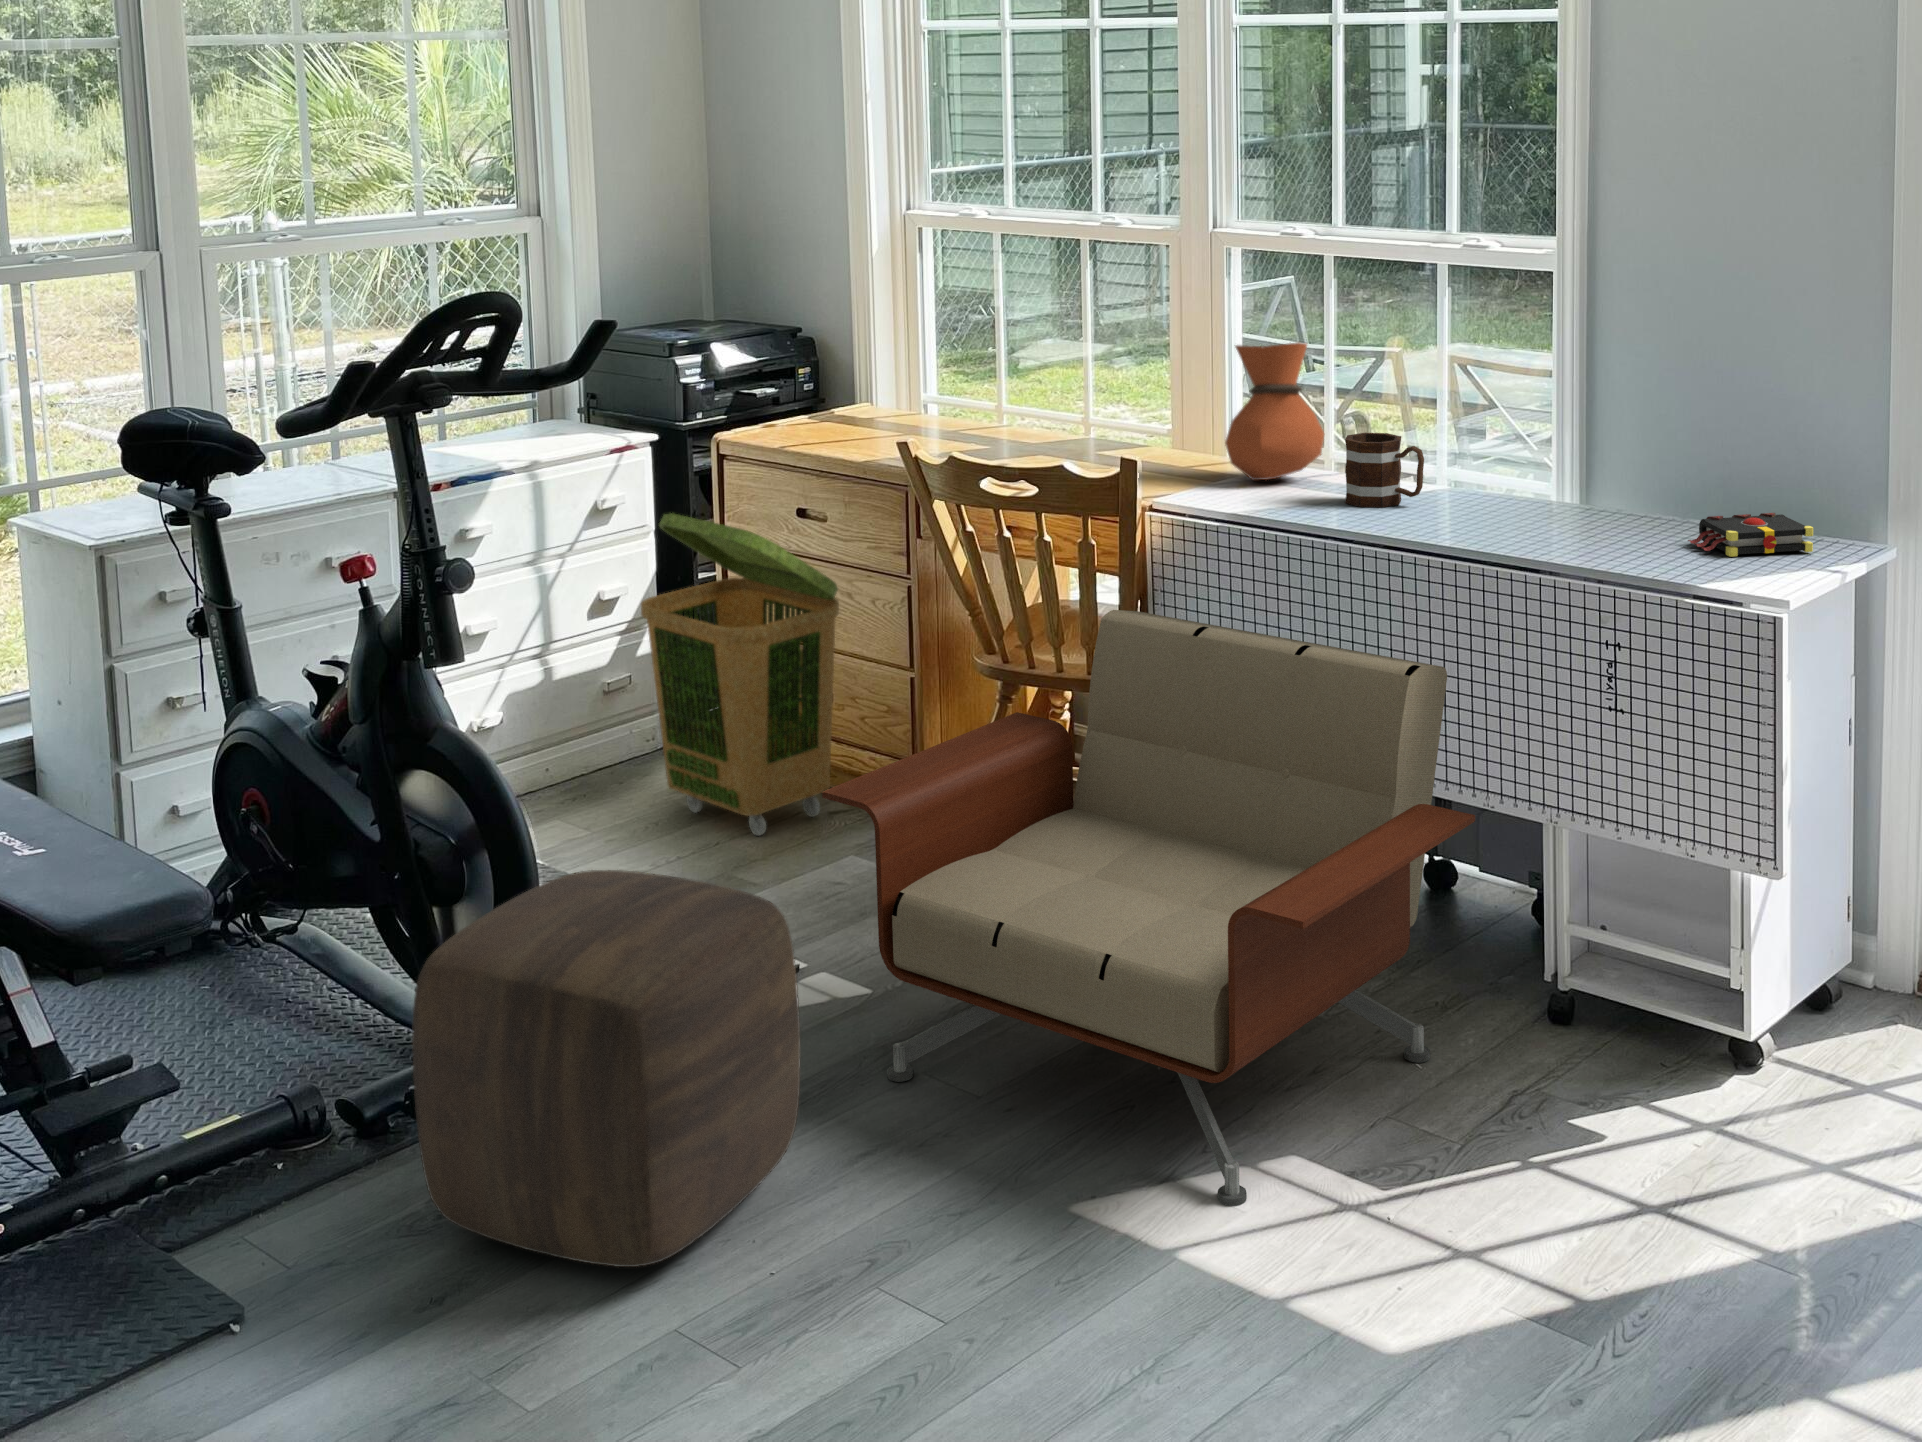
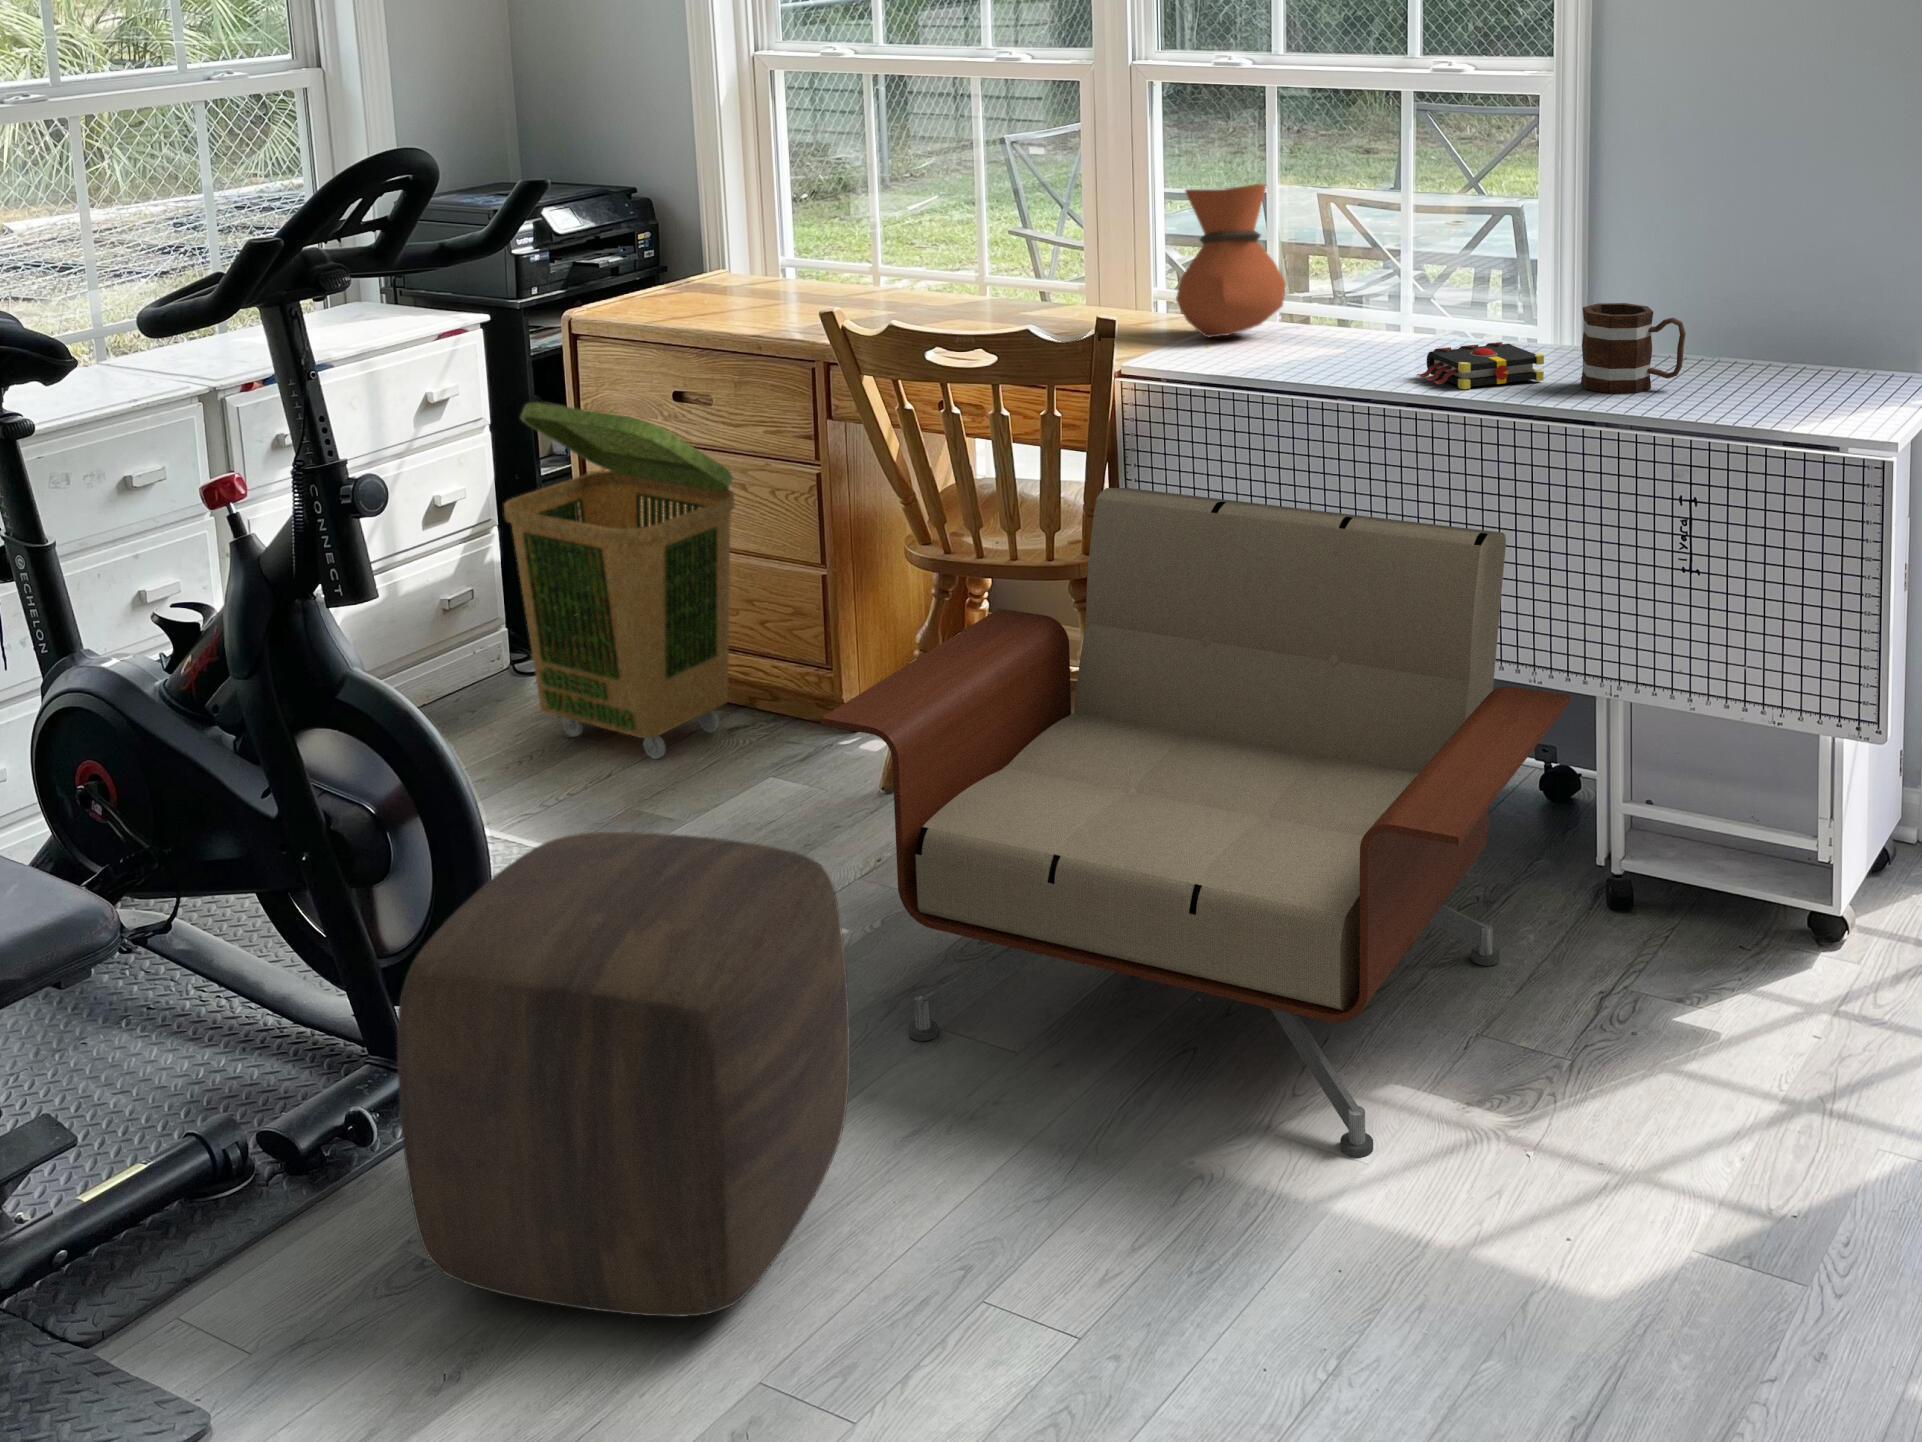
mug: present [1345,433,1424,508] -> present [1581,303,1686,393]
book: present [1688,513,1813,557] -> present [1417,342,1544,389]

